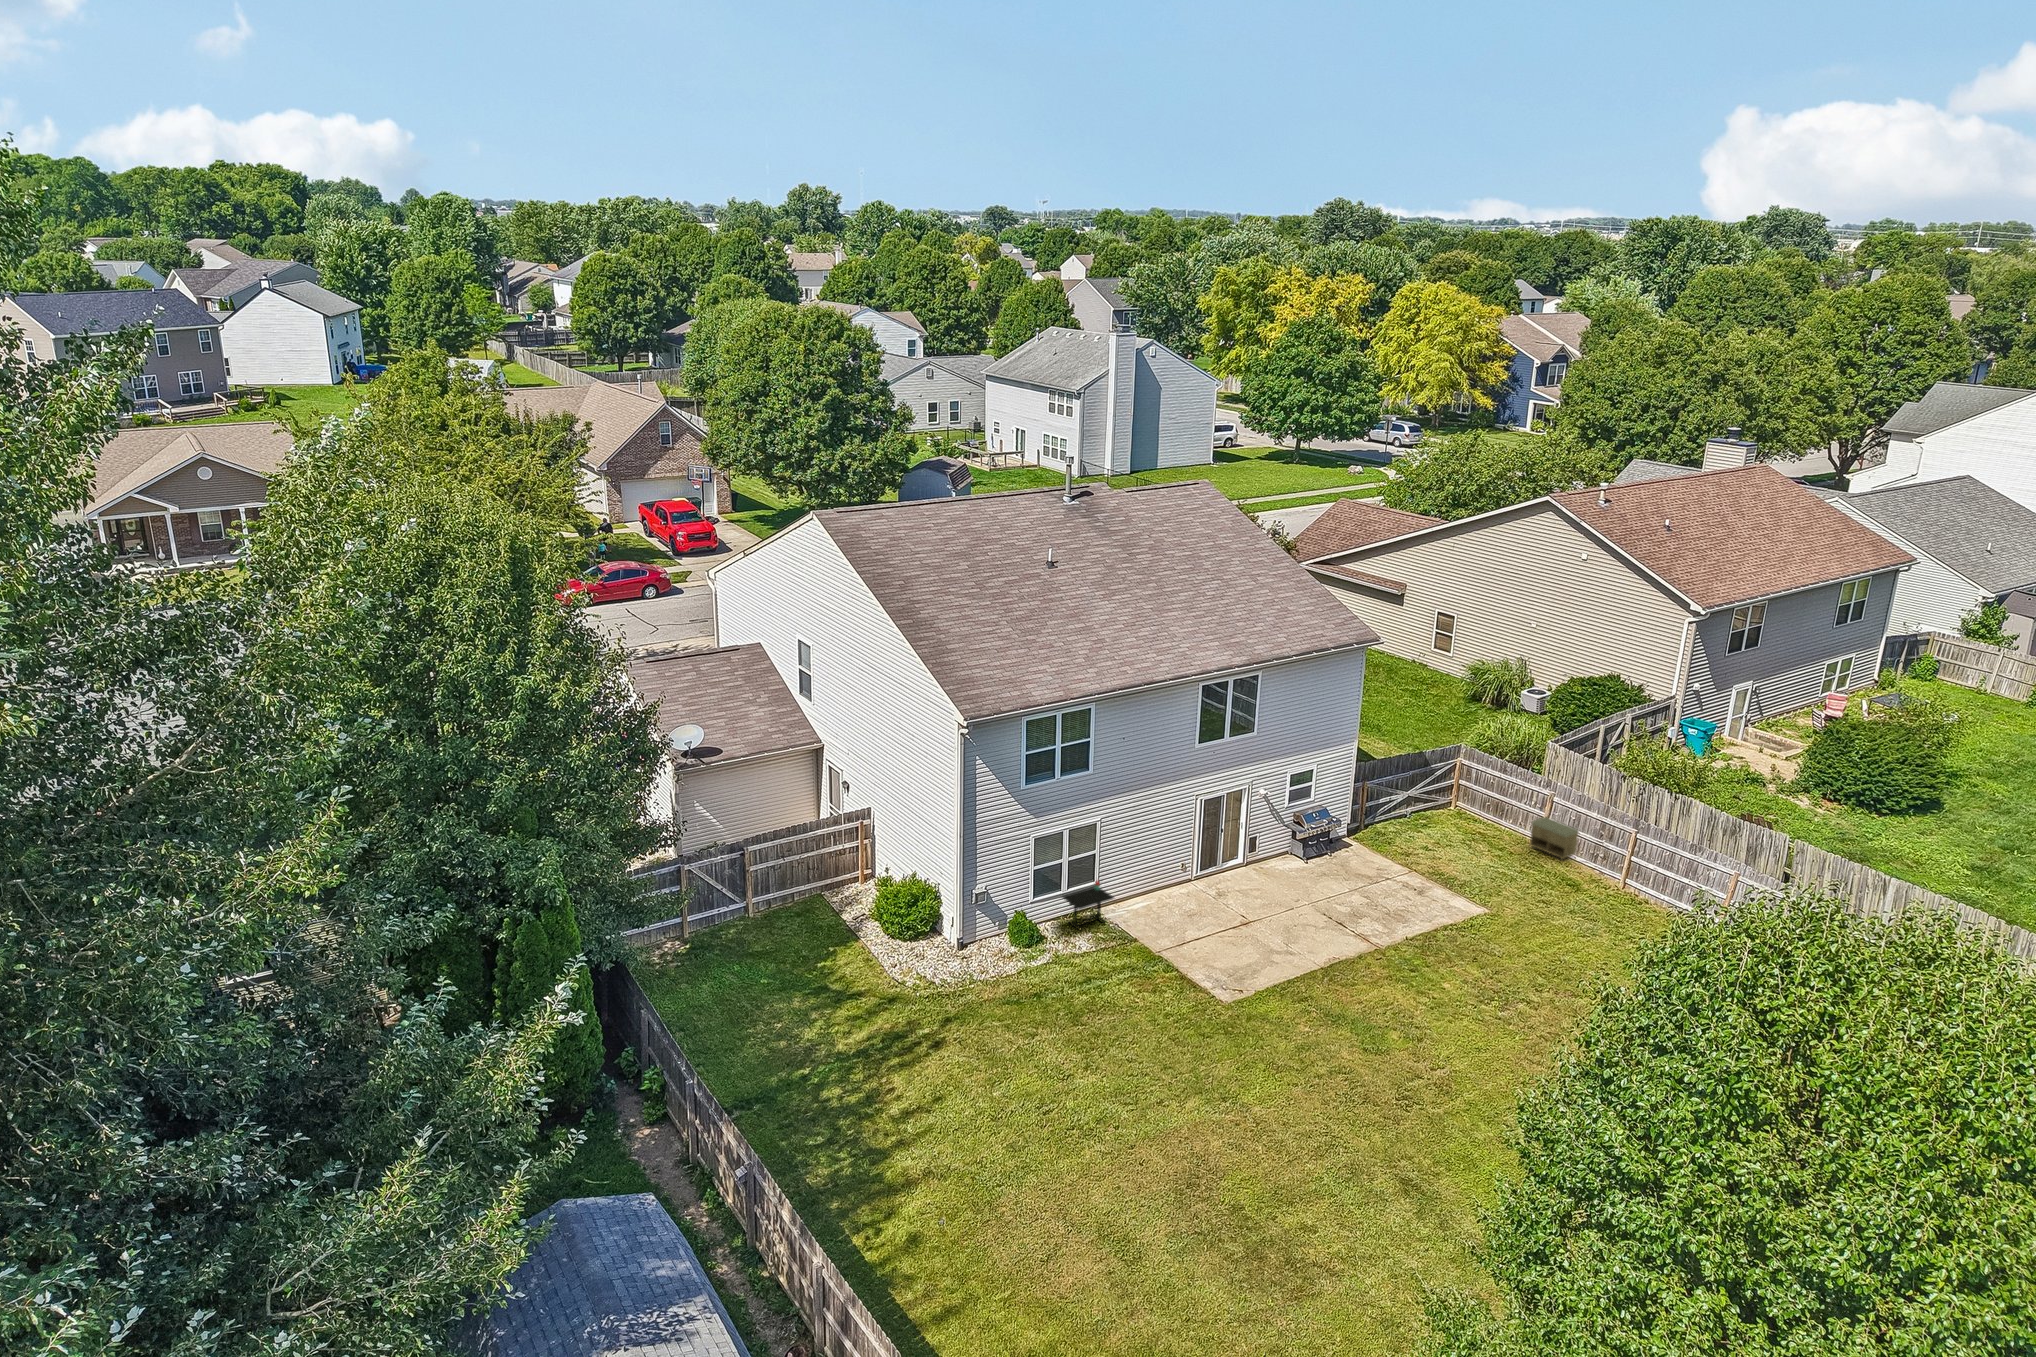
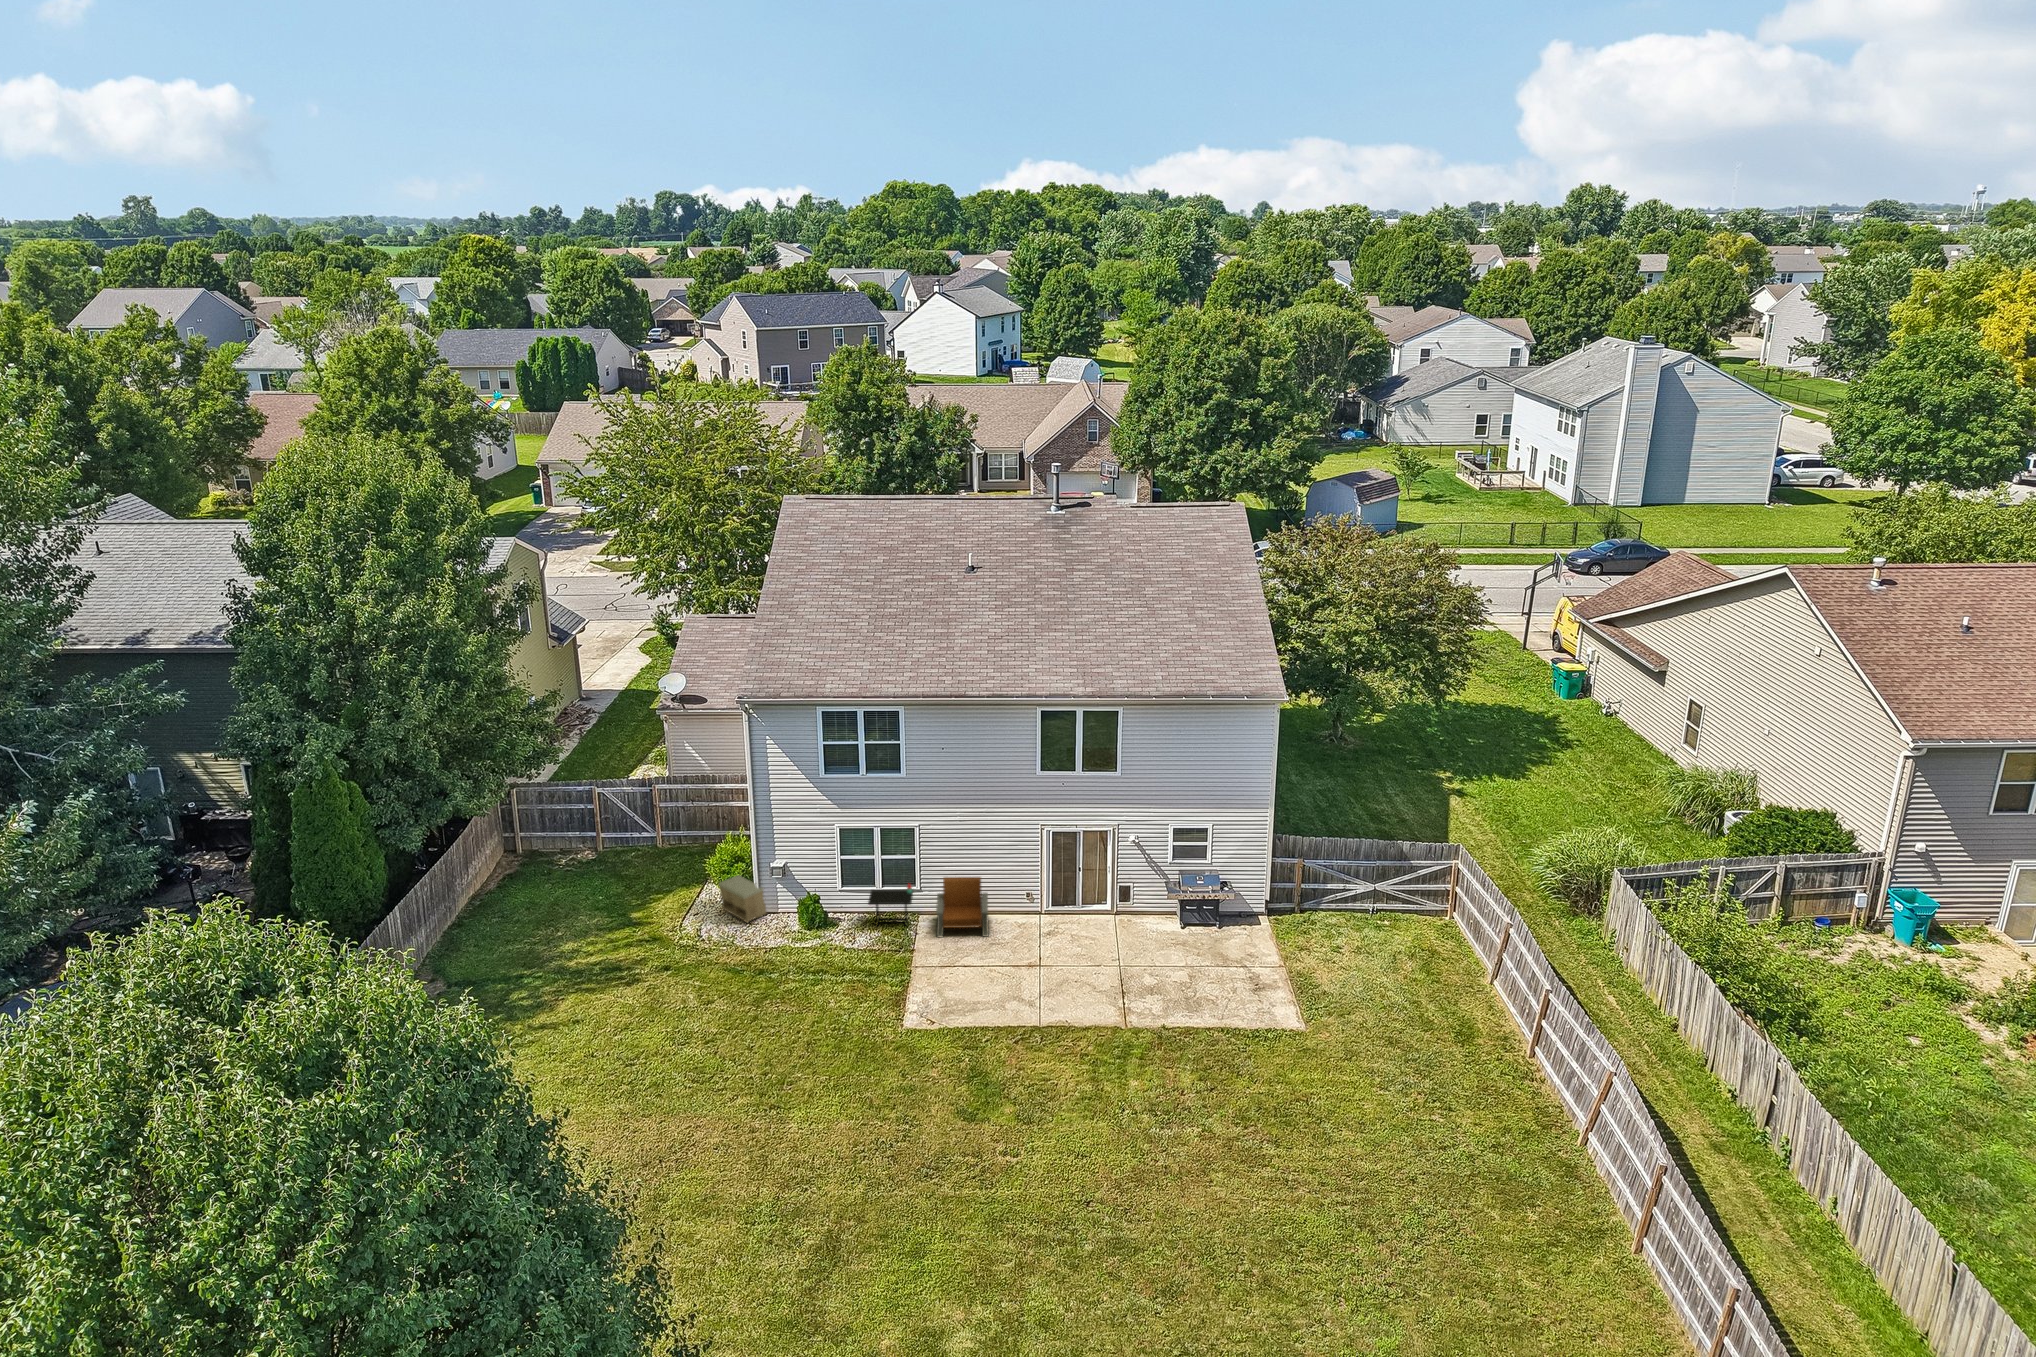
storage bench: present [1530,817,1579,859] -> present [719,875,766,922]
lounge chair: none [1118,857,1184,924] -> present [936,877,989,937]

